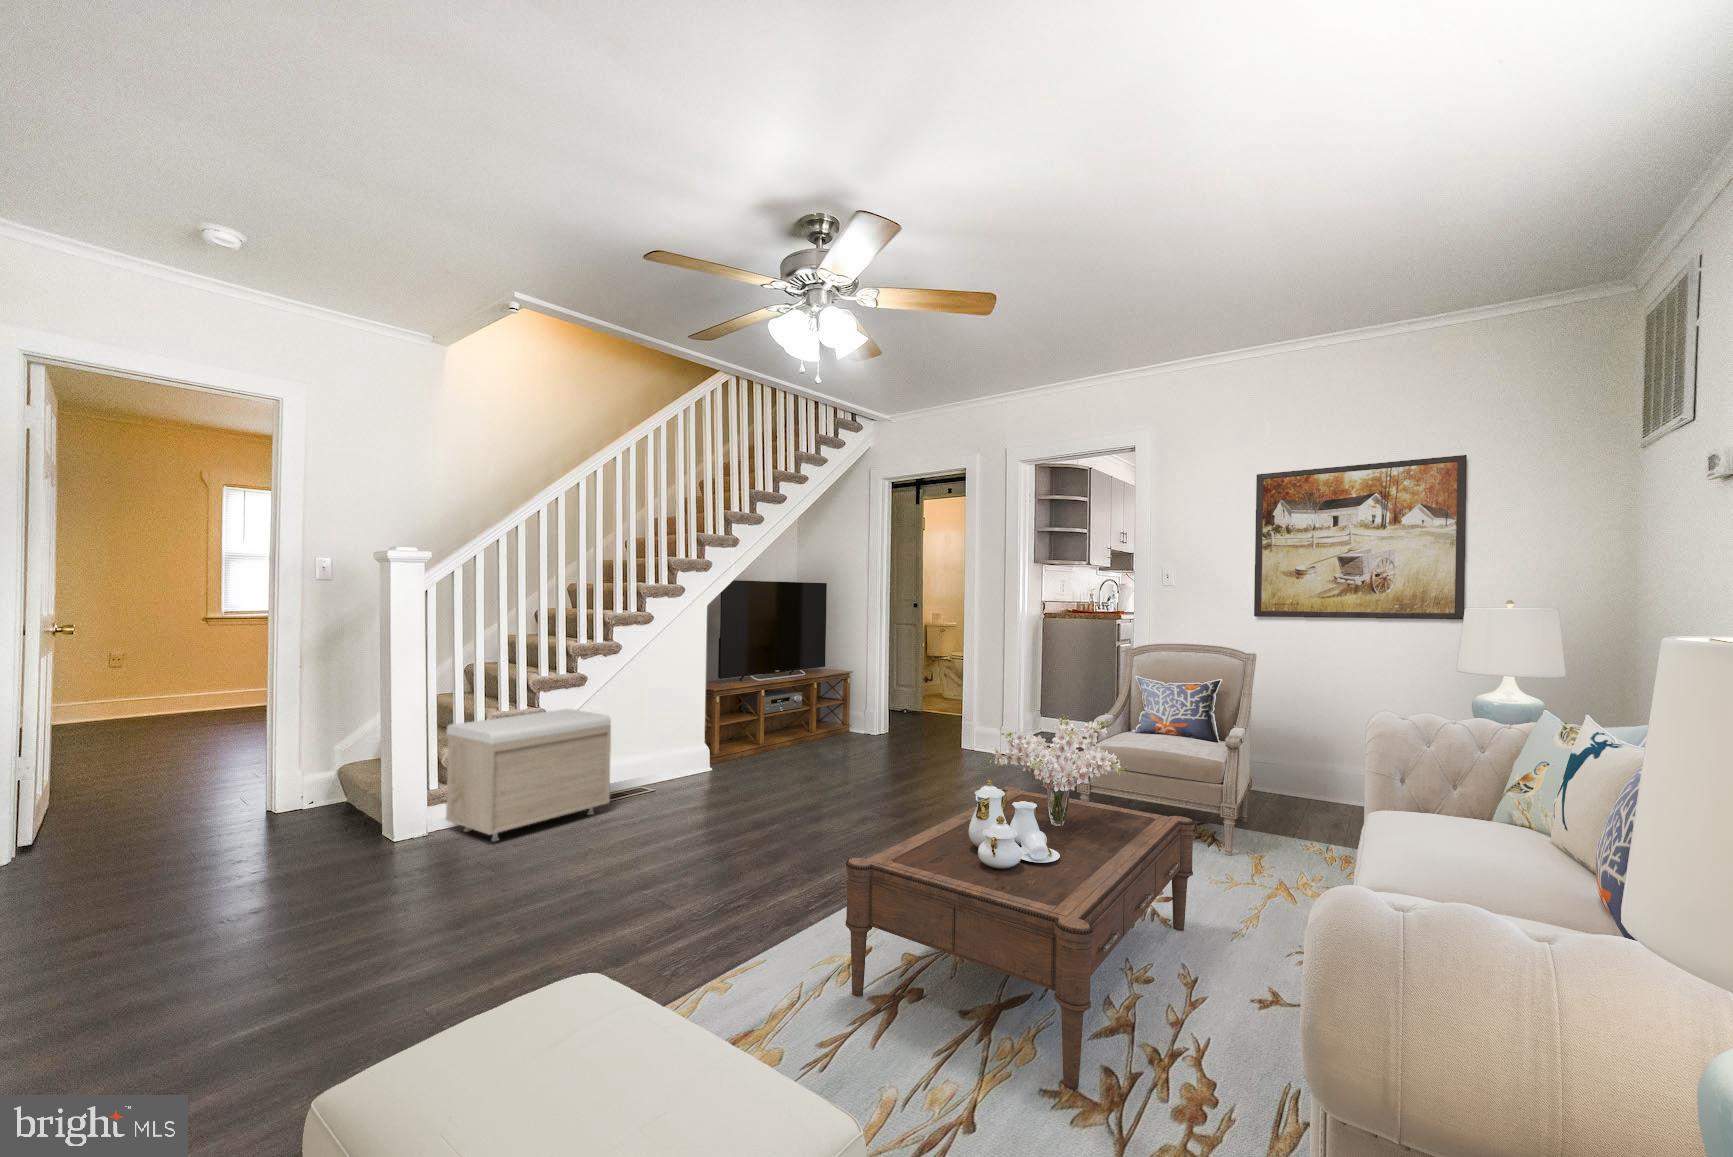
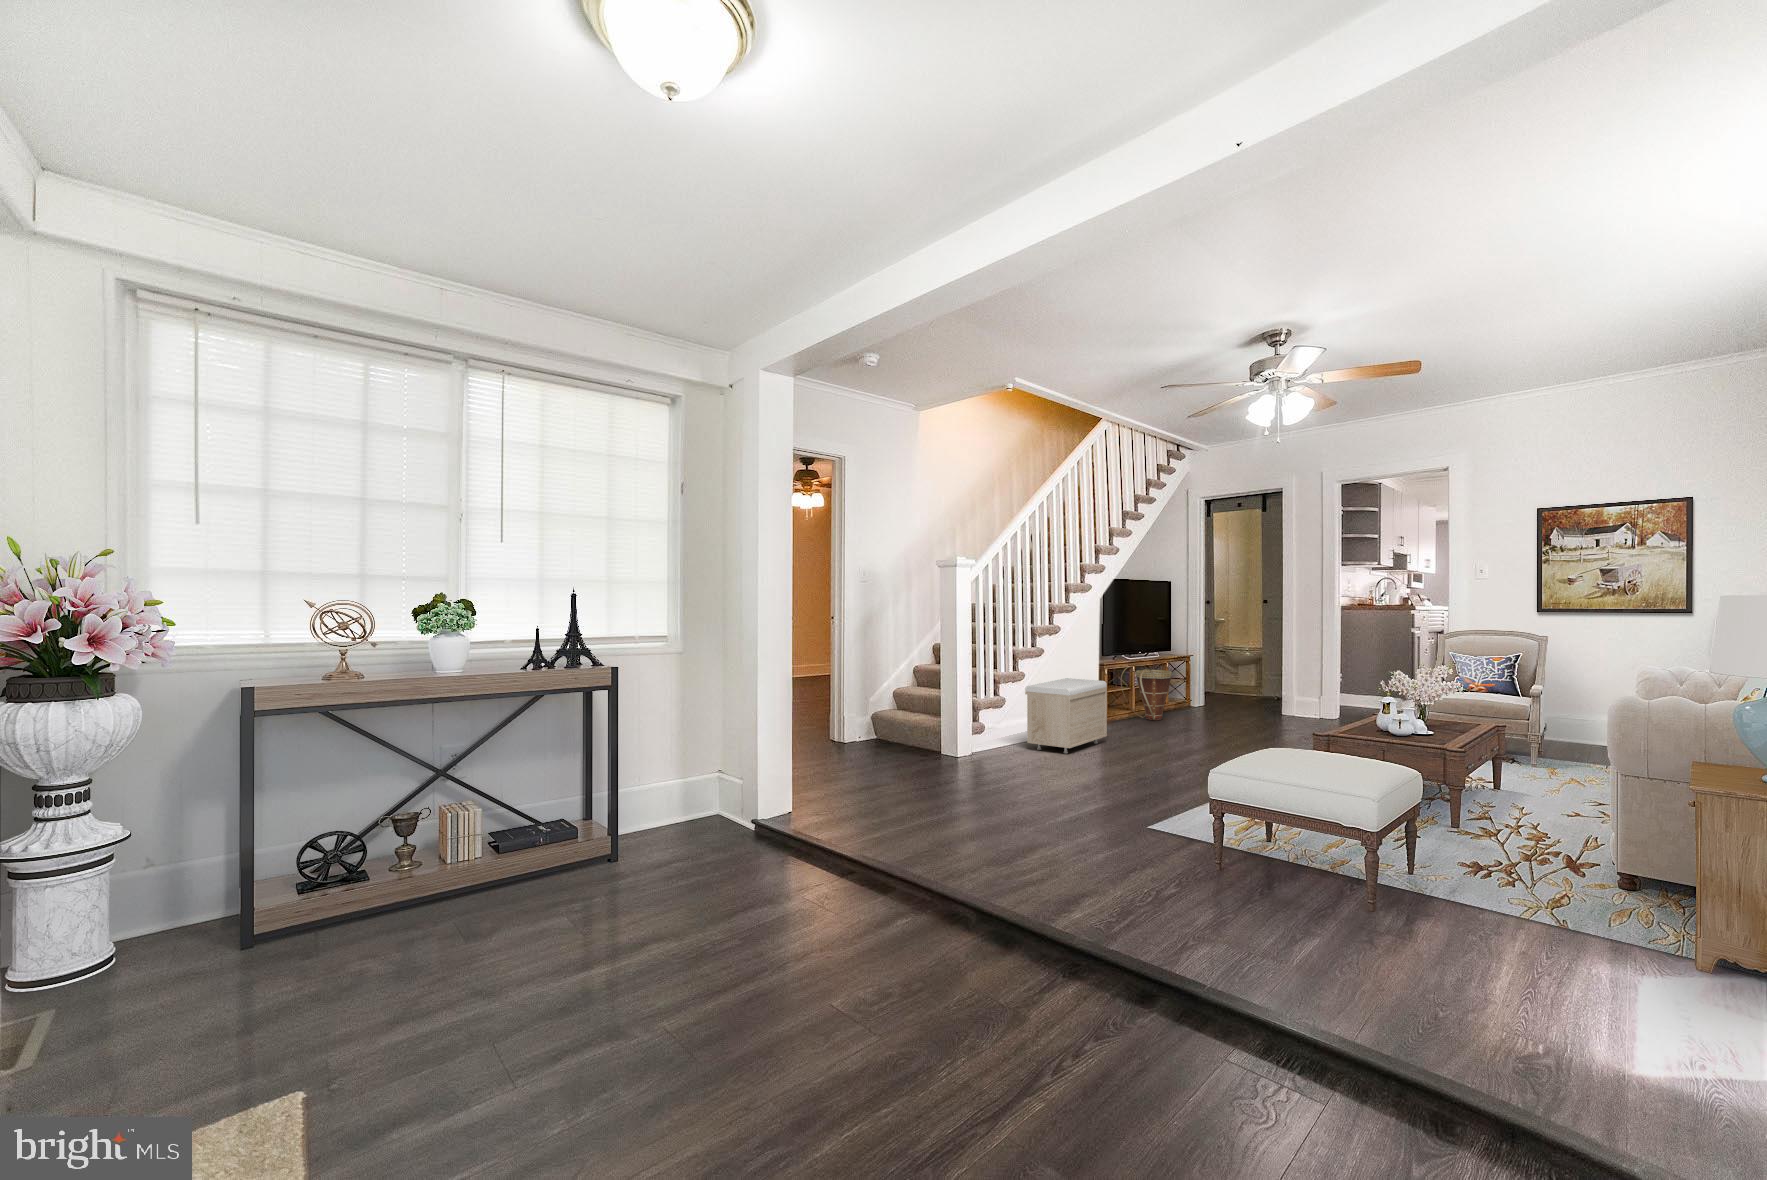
basket: none [709,689,784,765] -> present [1121,667,1172,720]

